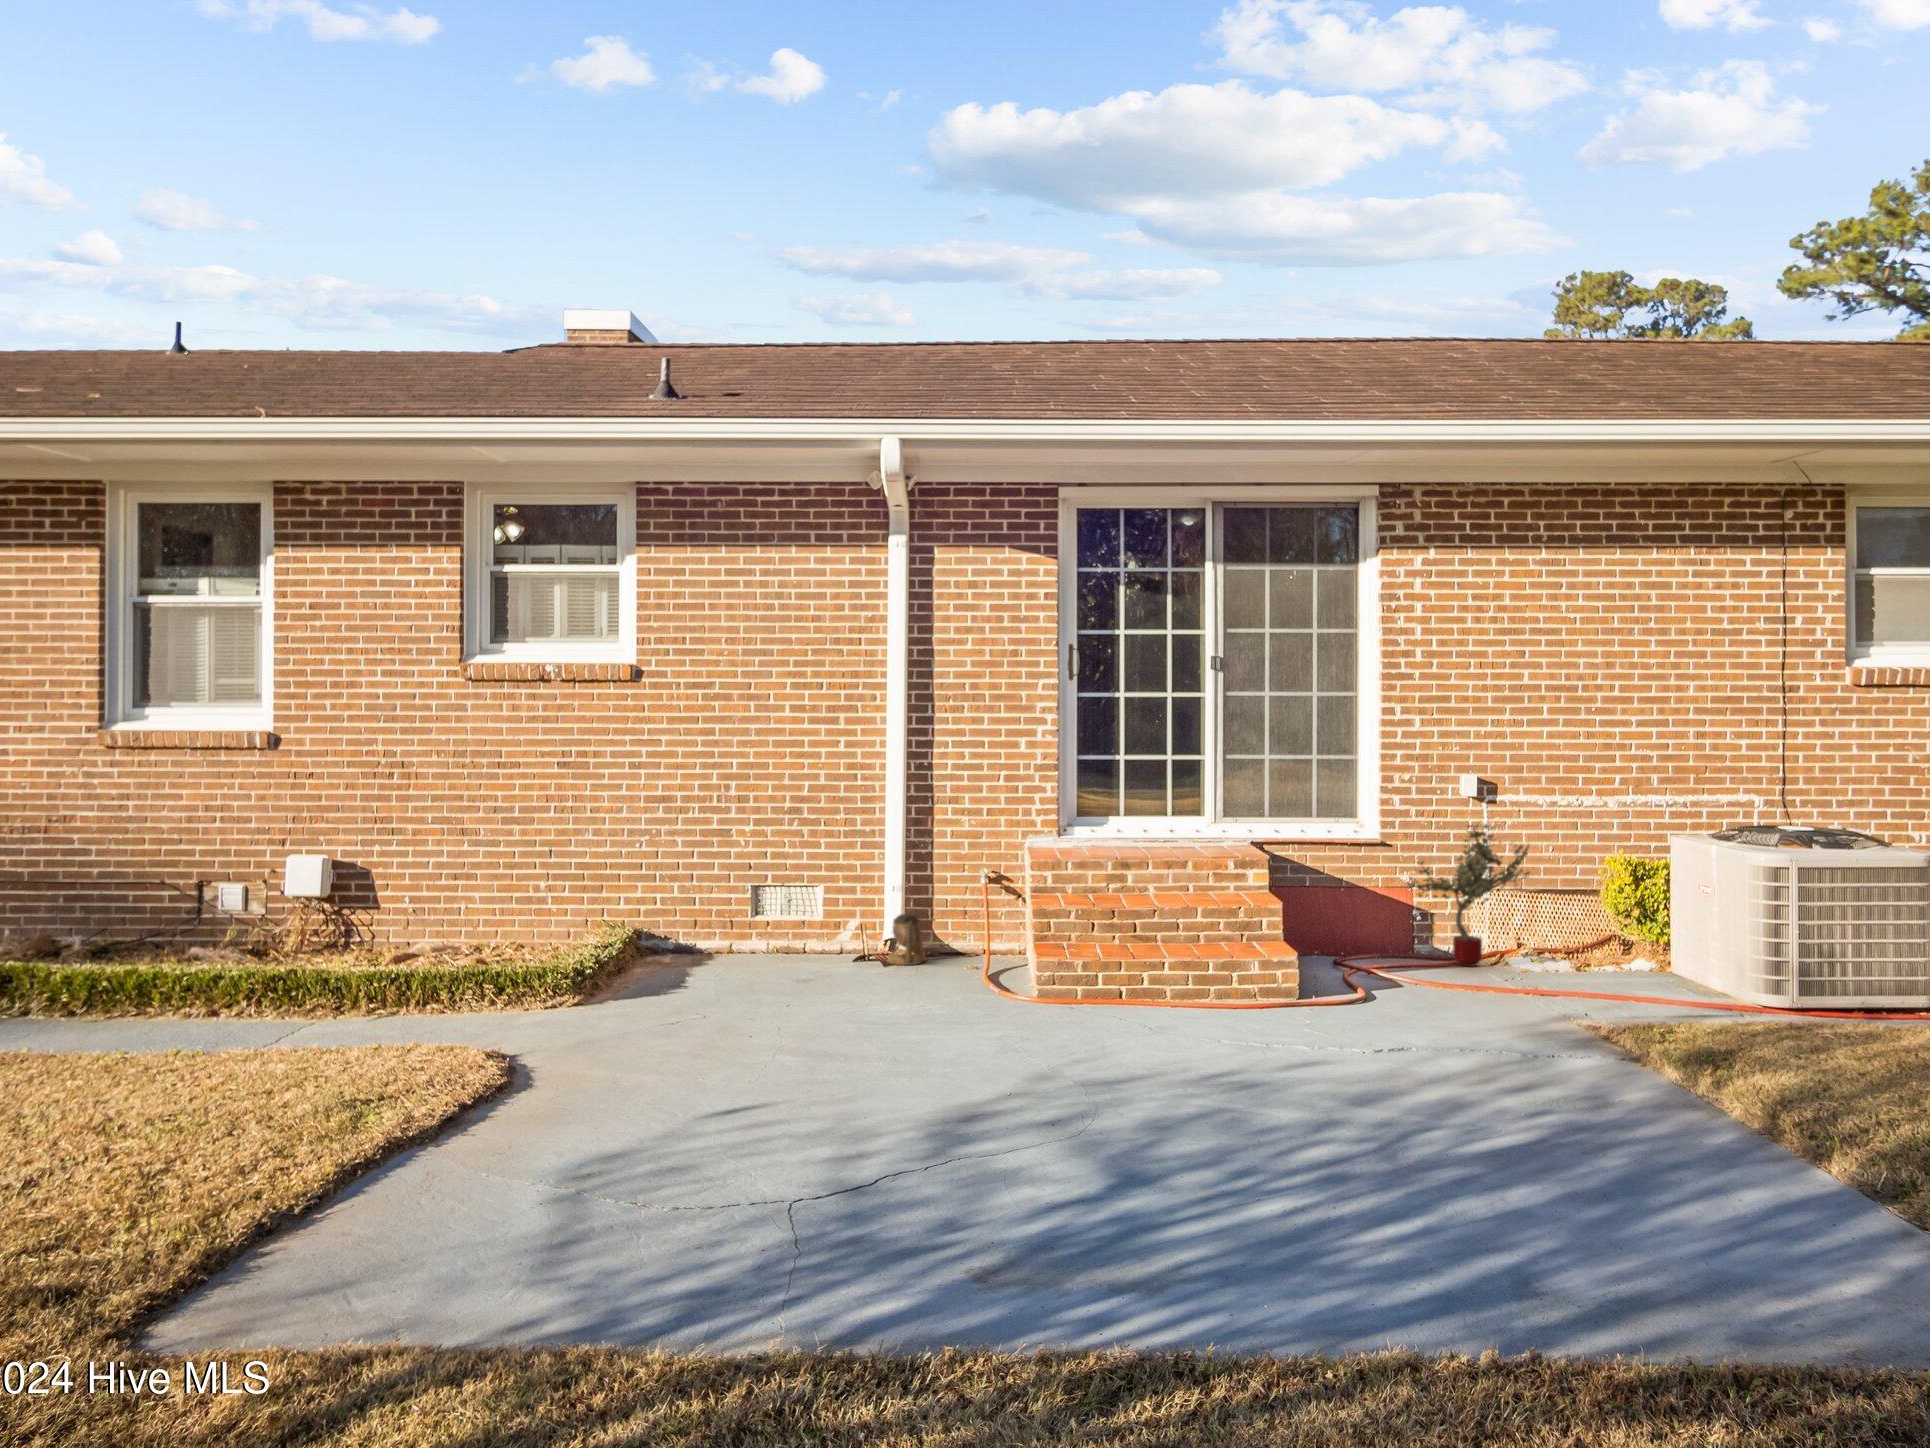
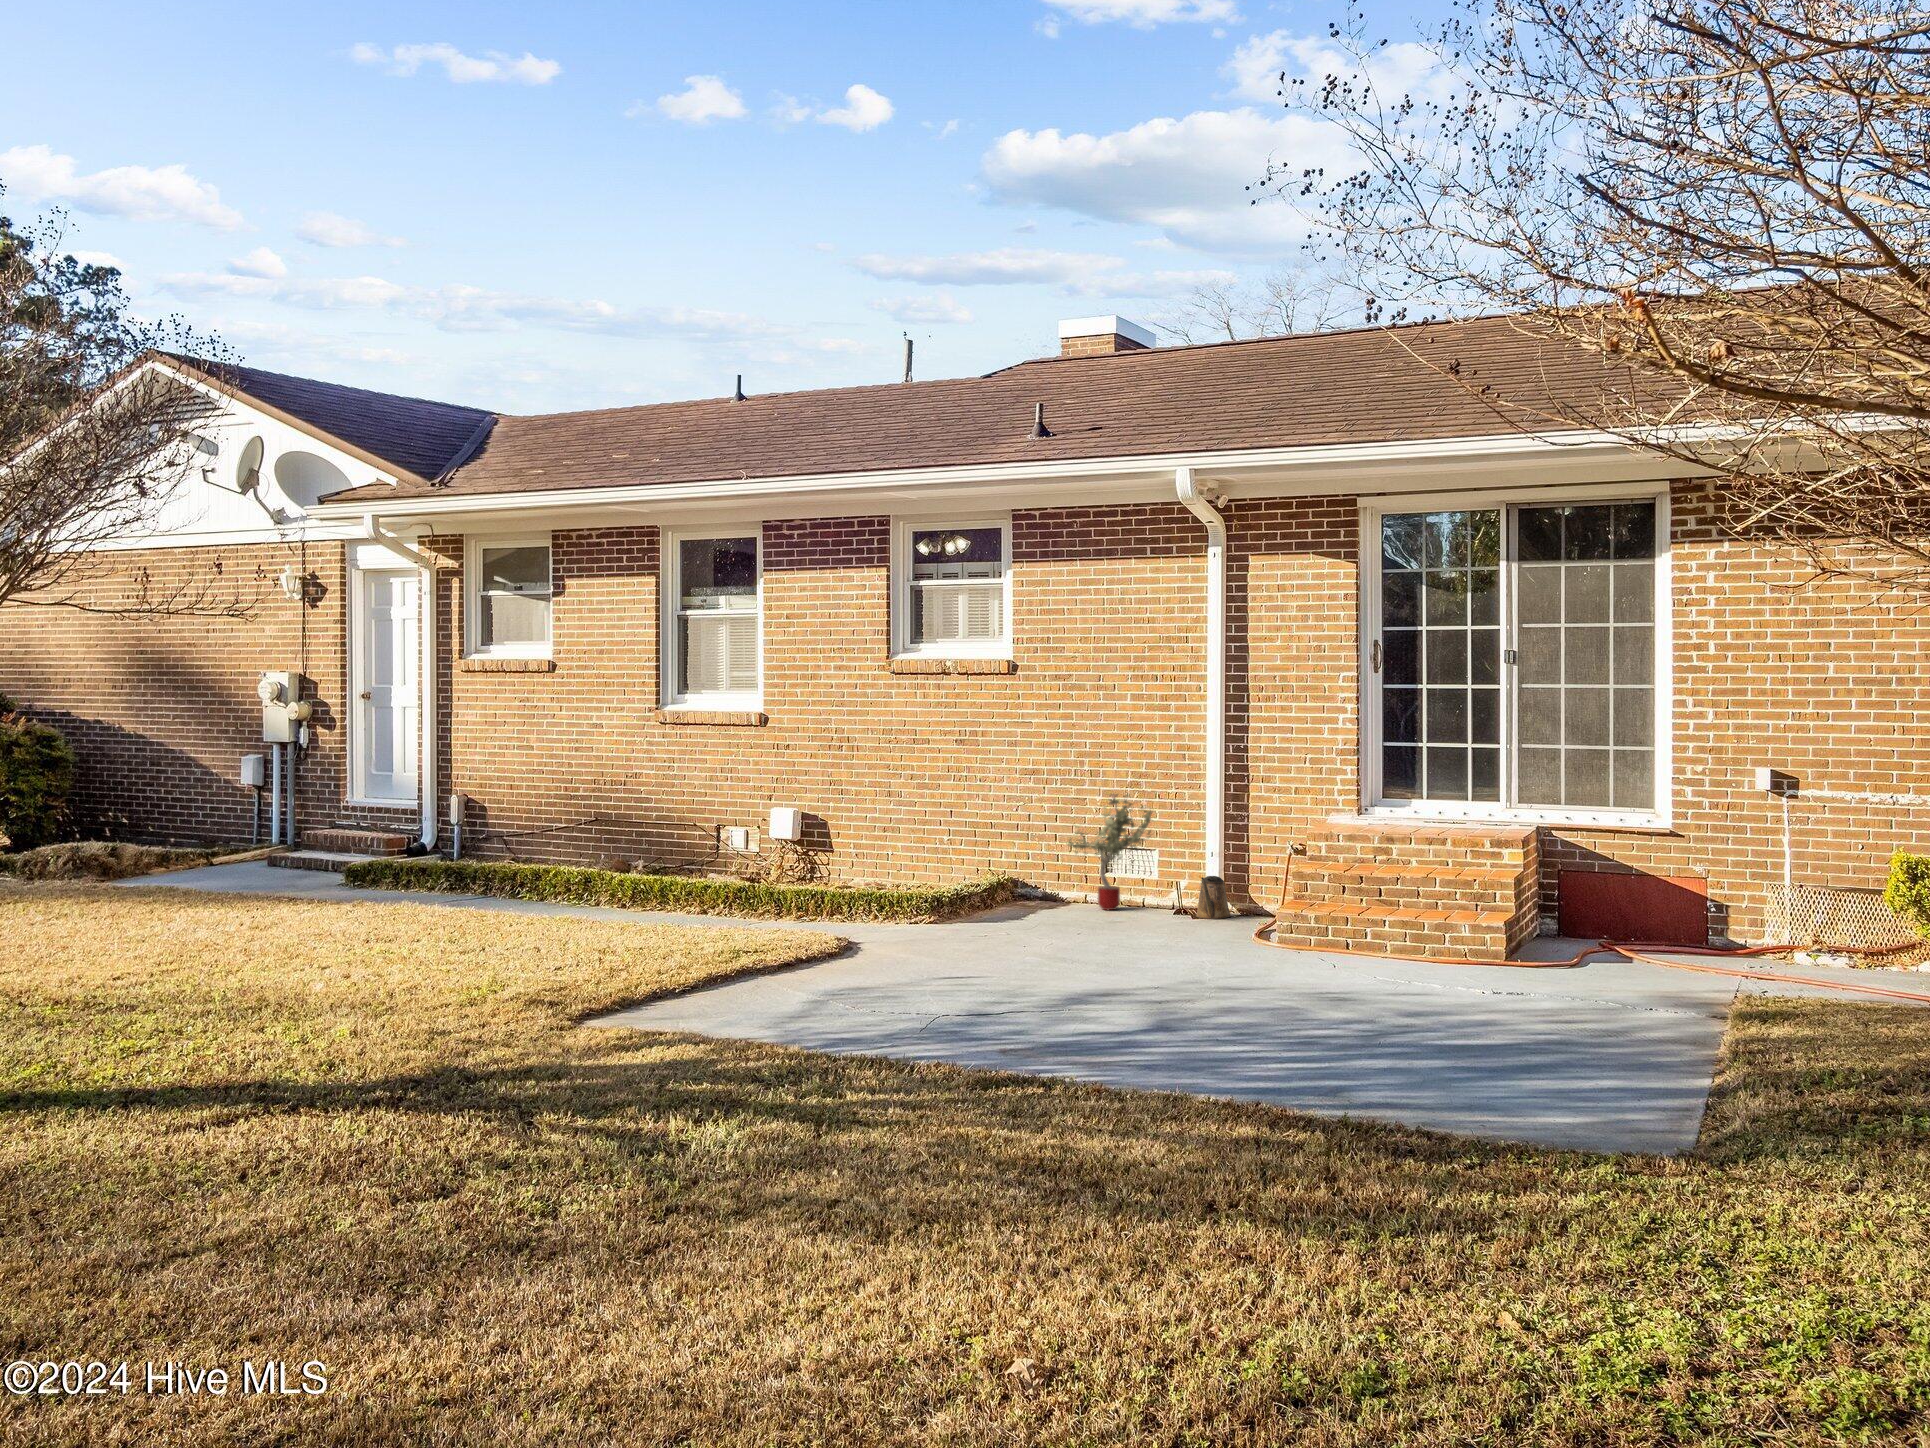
potted tree: present [1408,824,1530,967] -> present [1067,794,1152,910]

